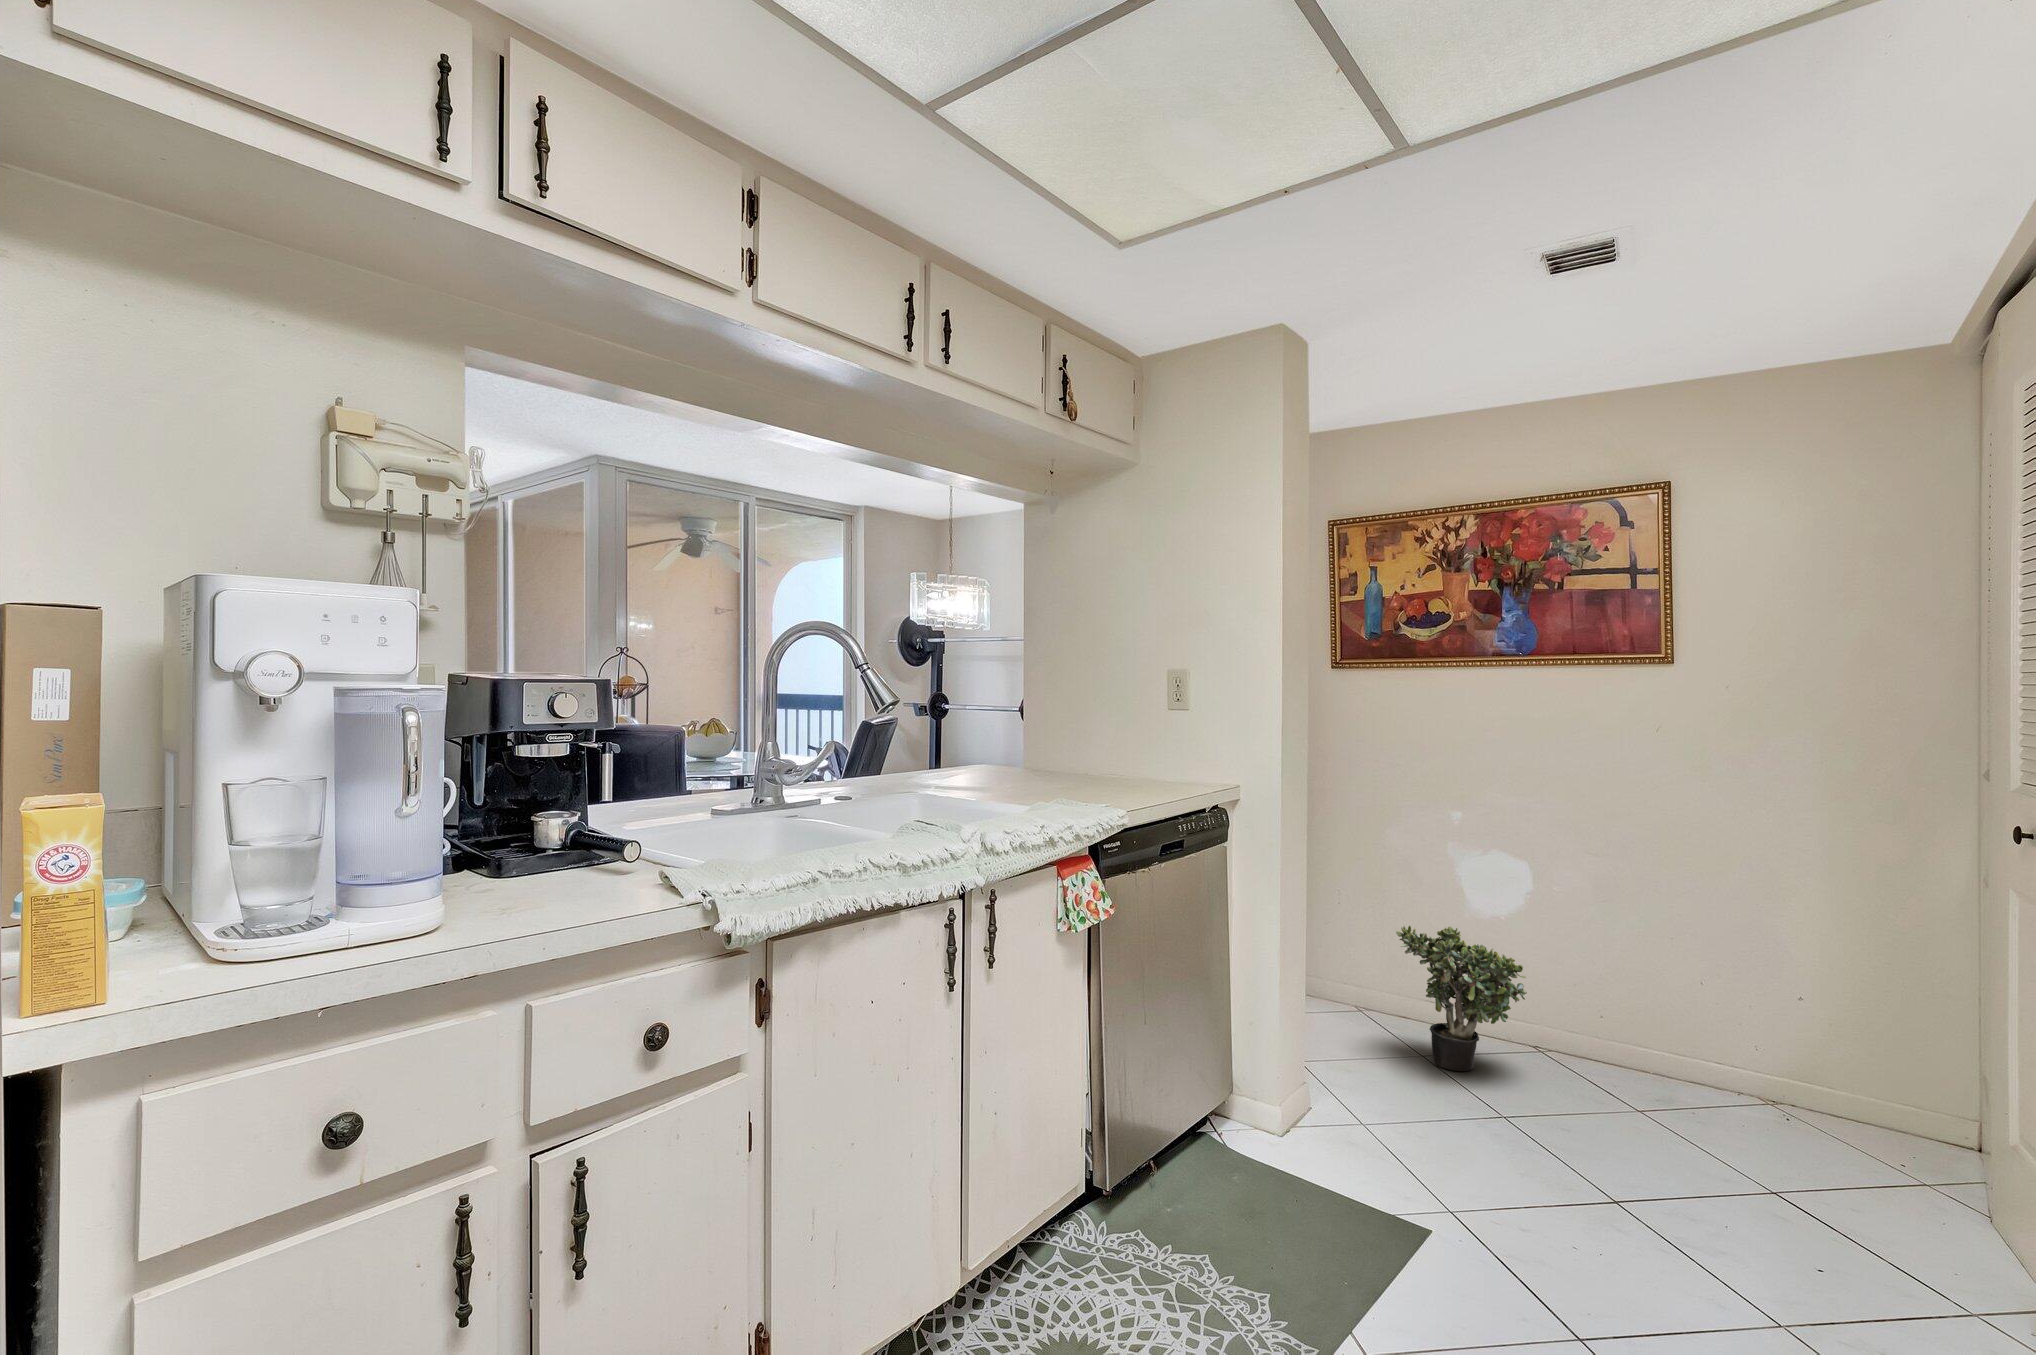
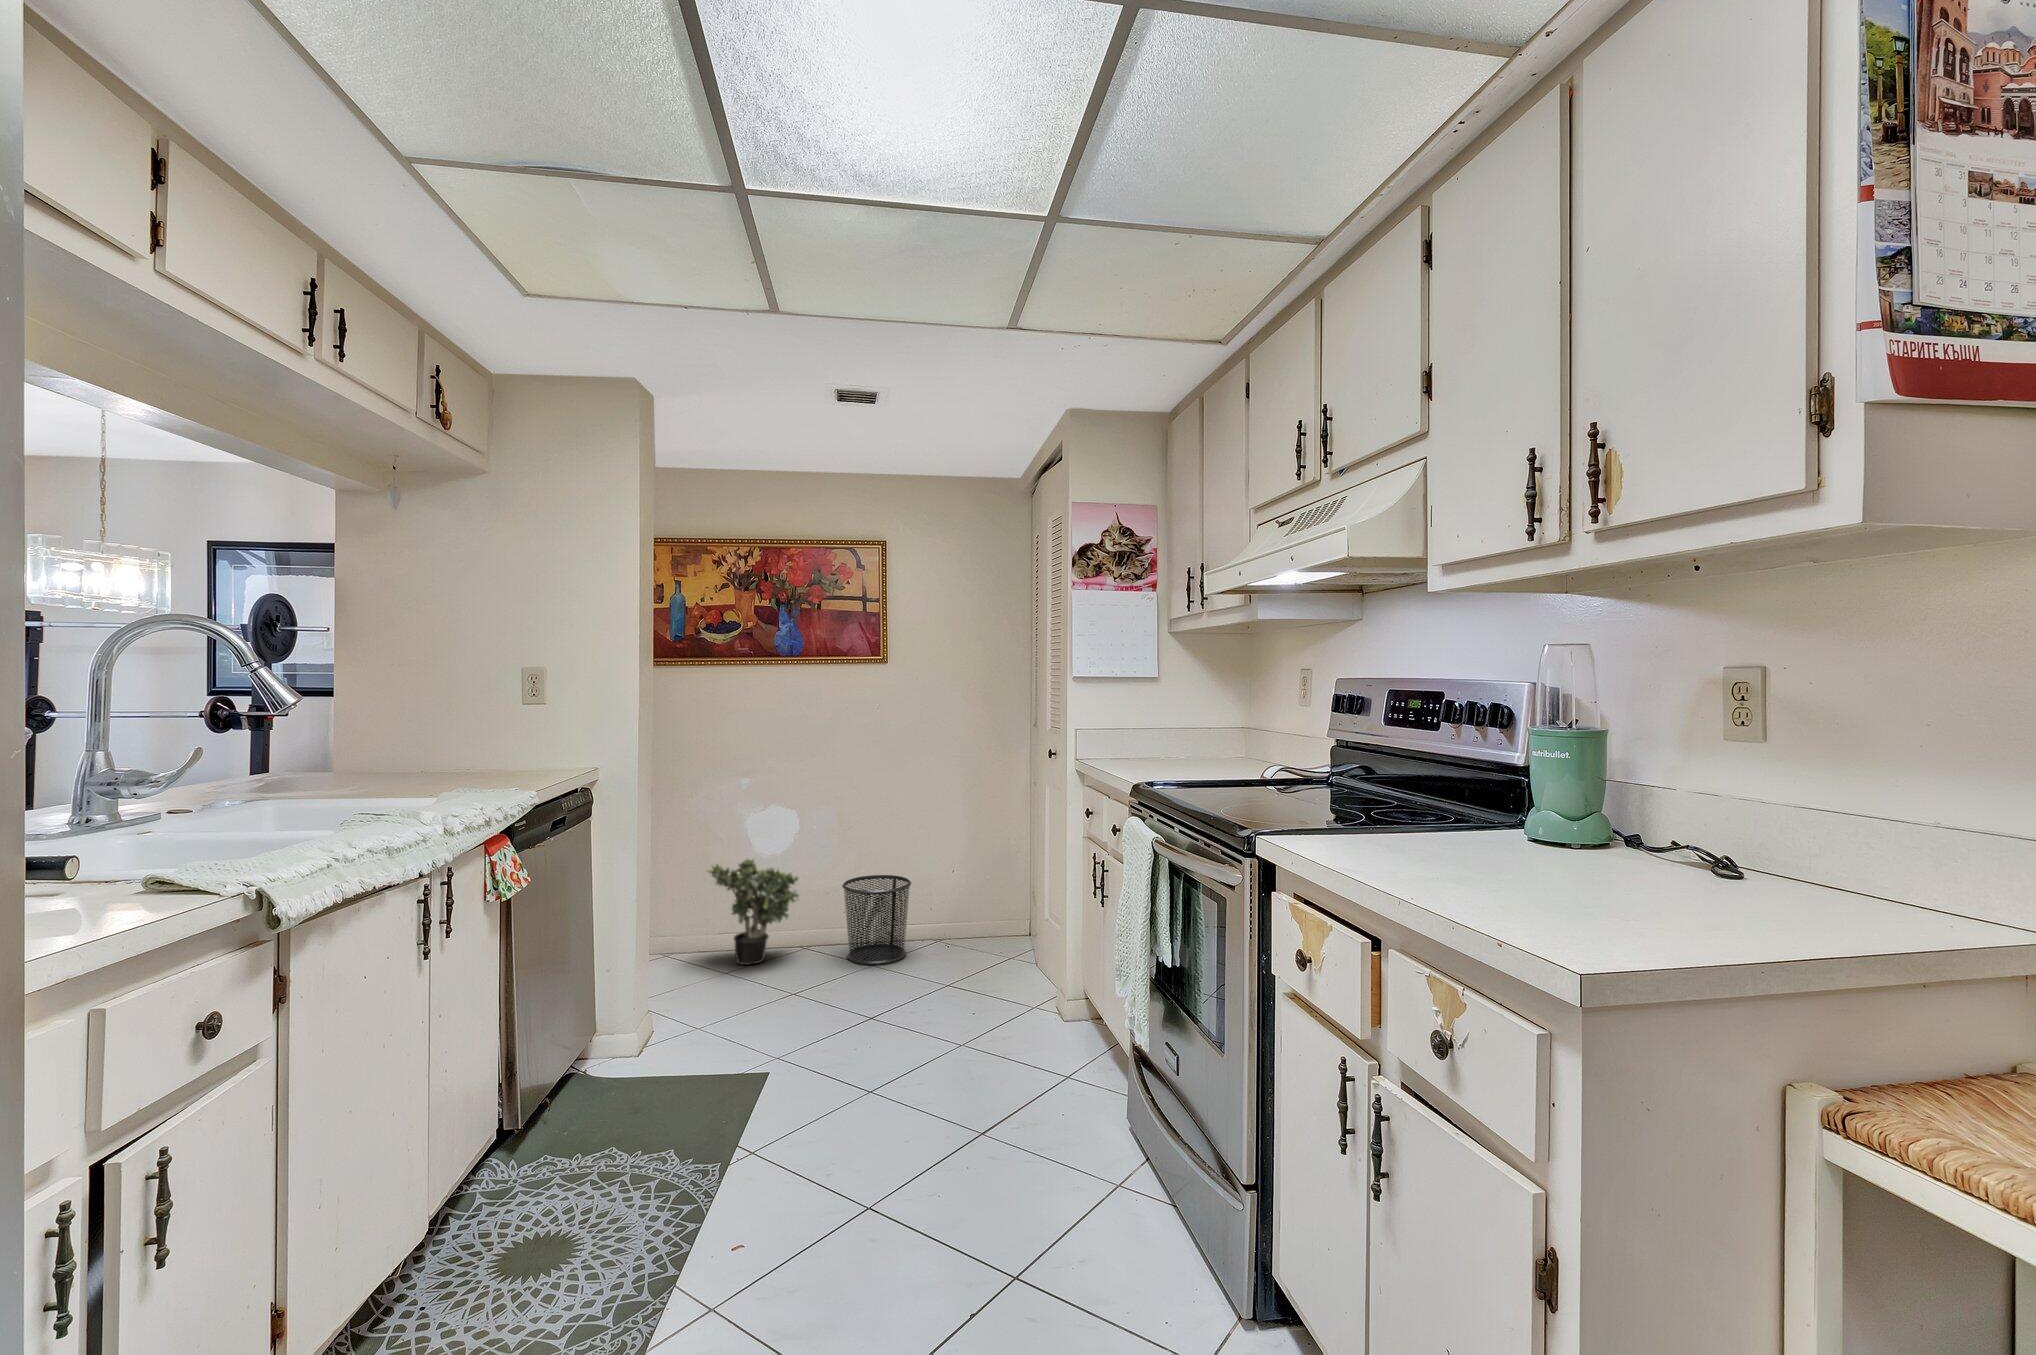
waste bin: none [1592,987,1719,1135] -> present [842,875,911,965]

